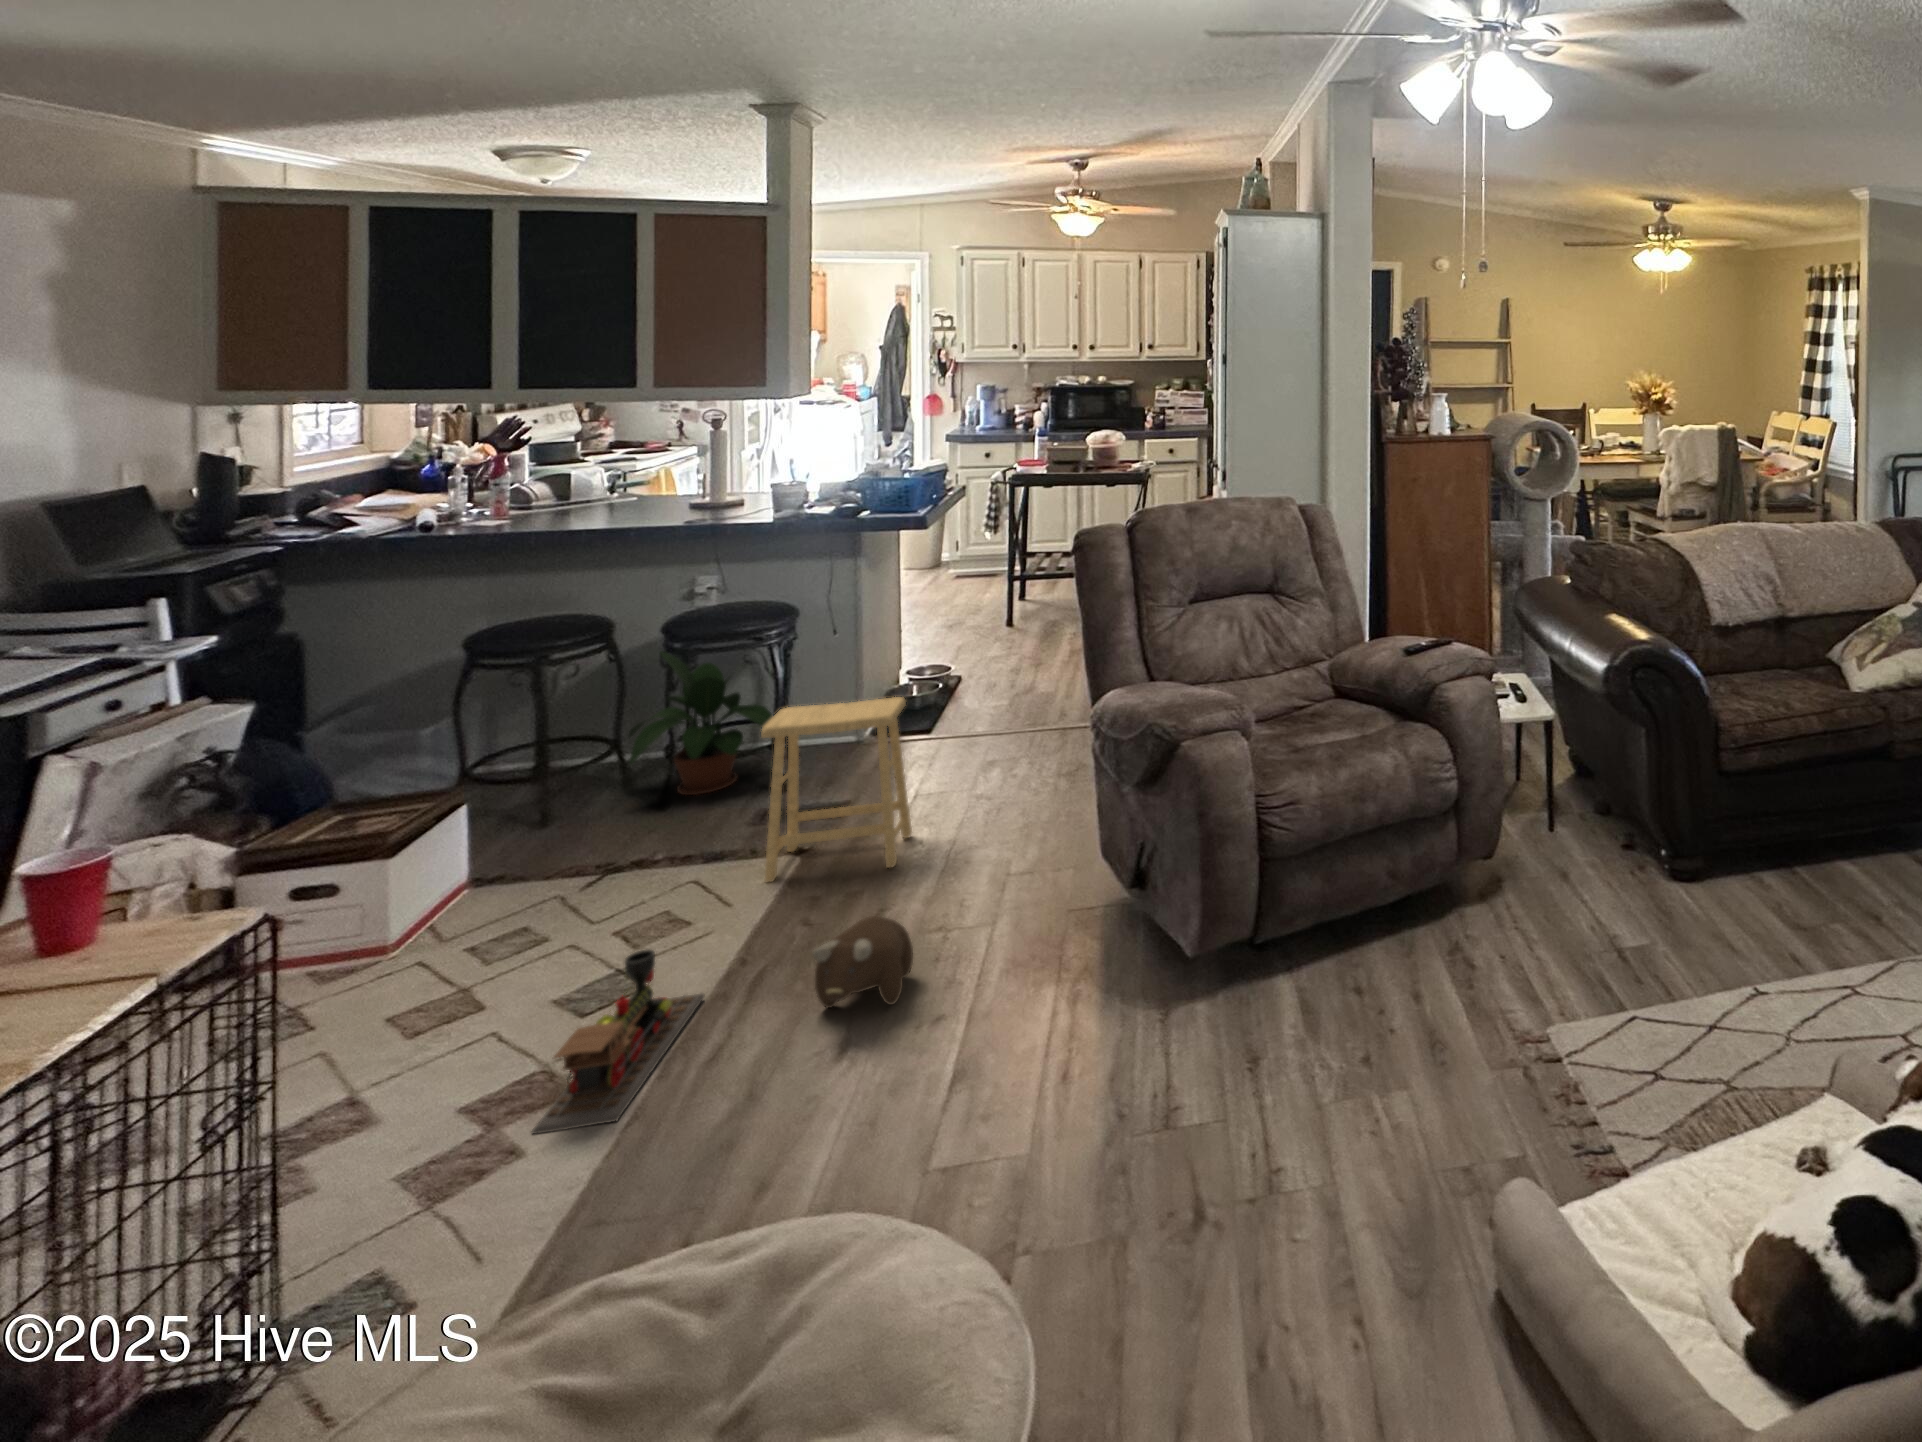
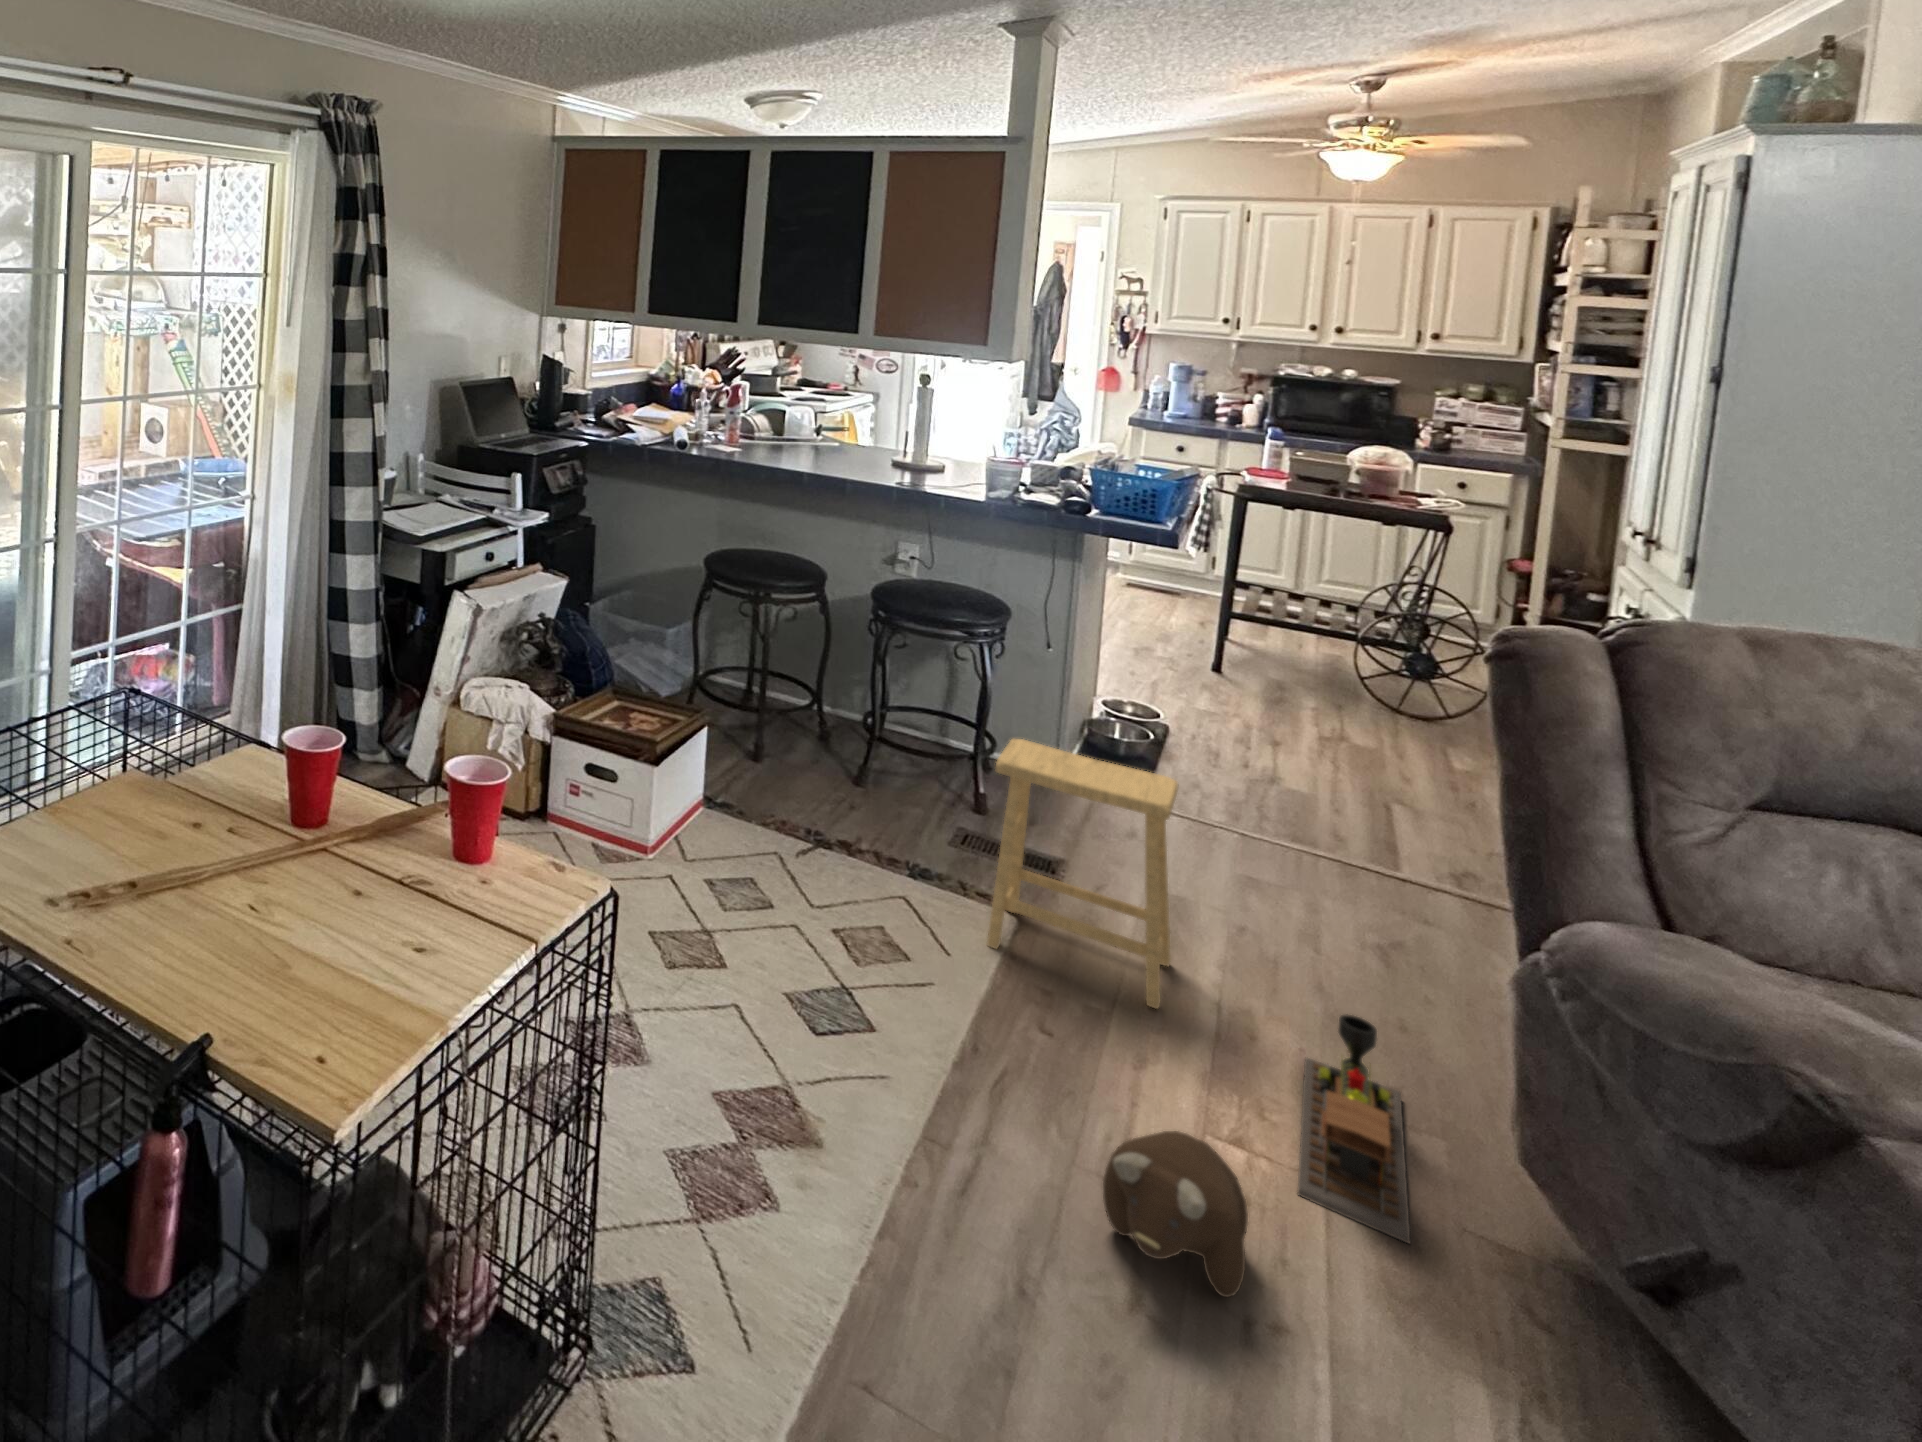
potted plant: present [629,652,773,795] -> none [829,614,979,783]
toy train: present [532,950,704,1134] -> present [1298,1014,1410,1243]

